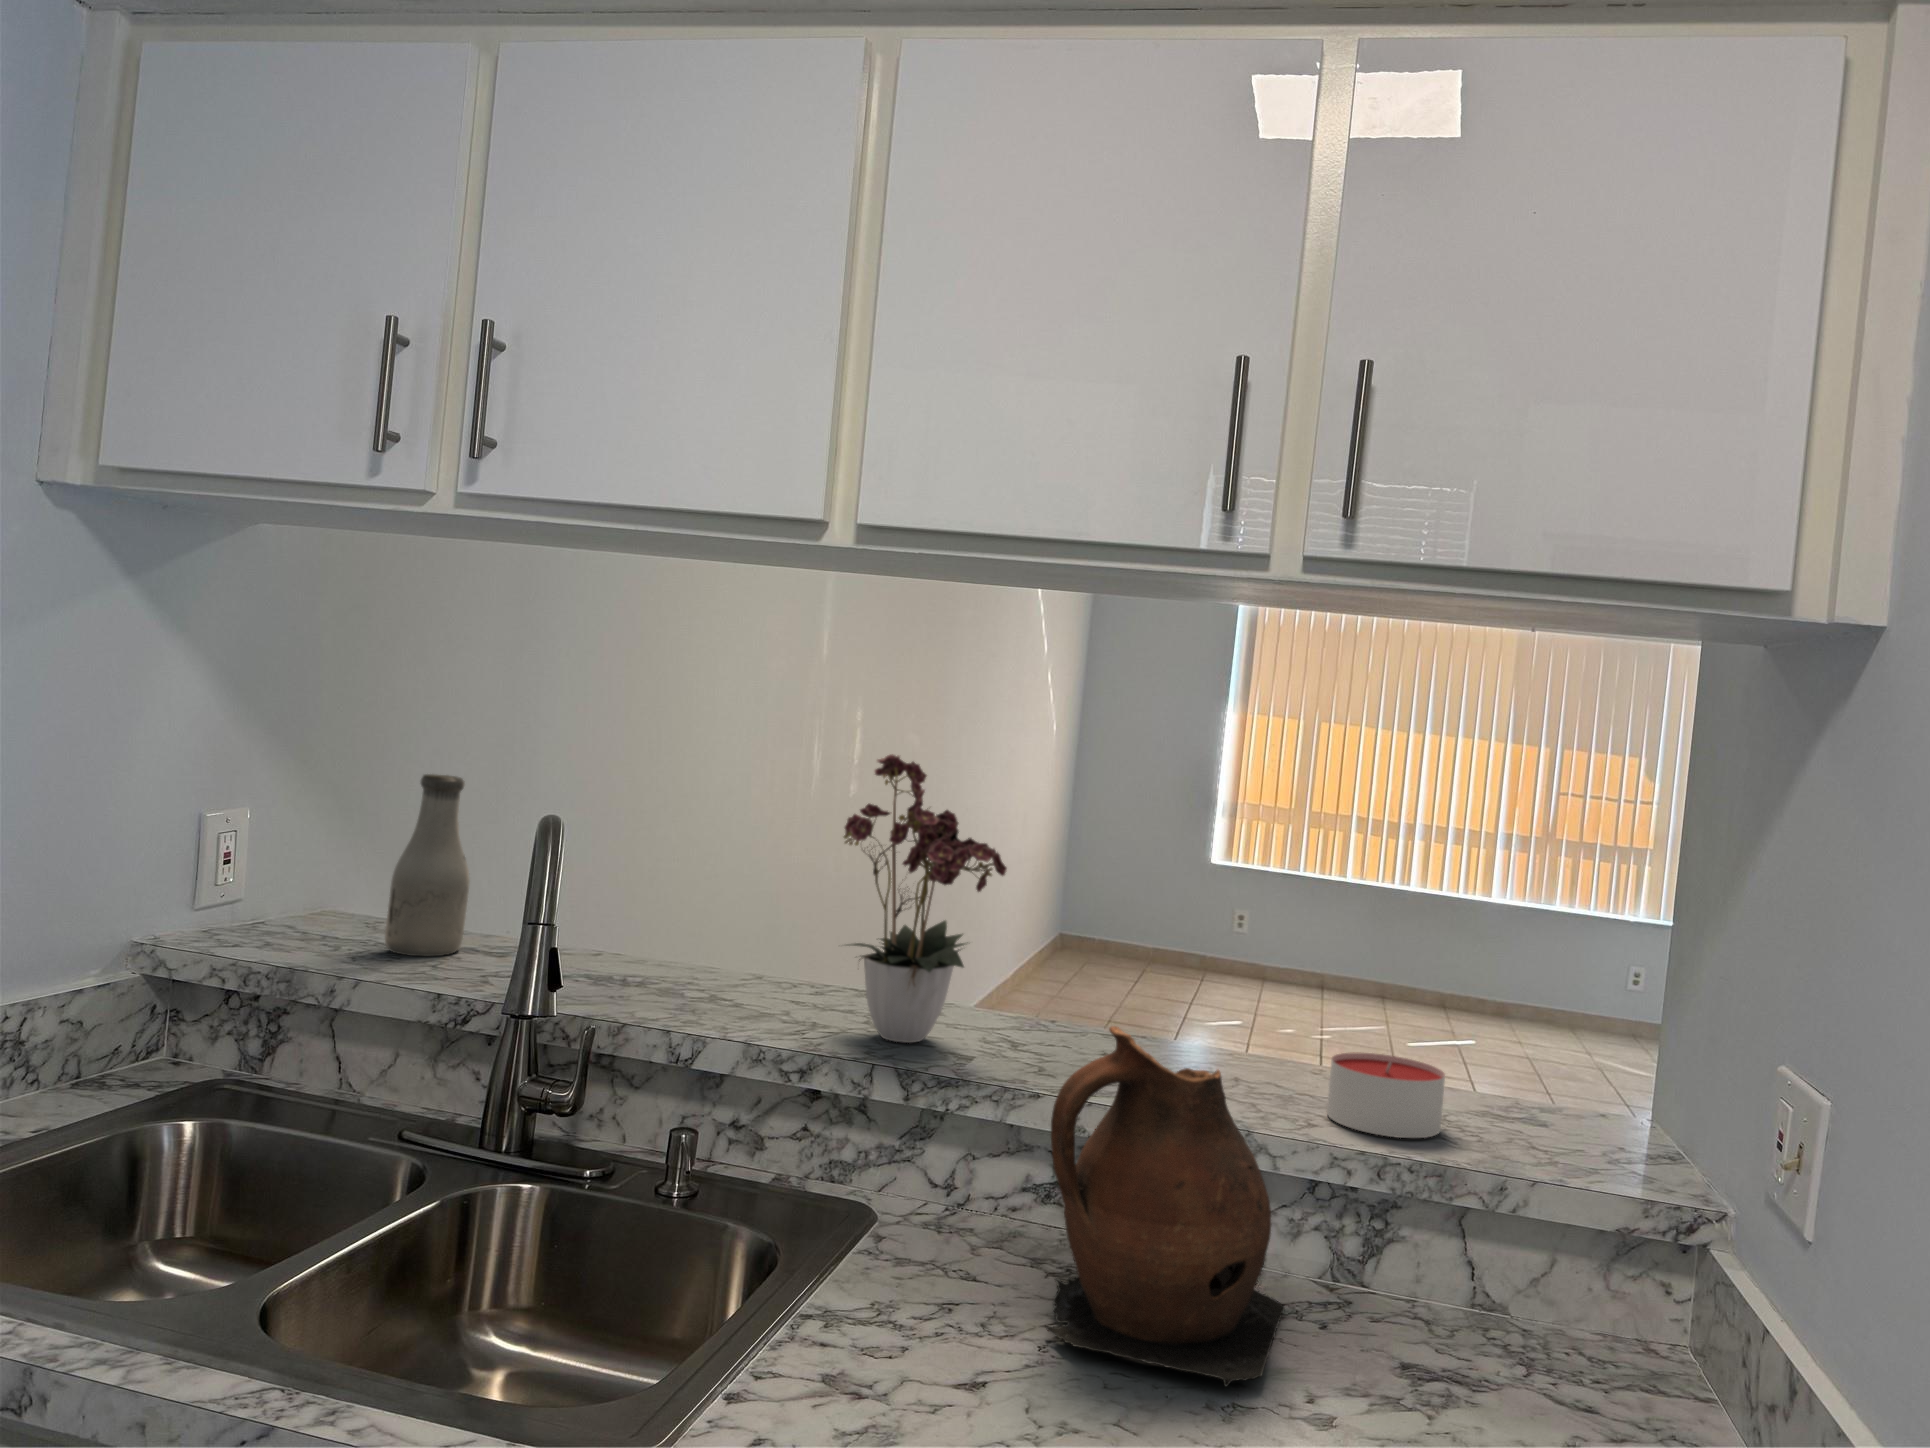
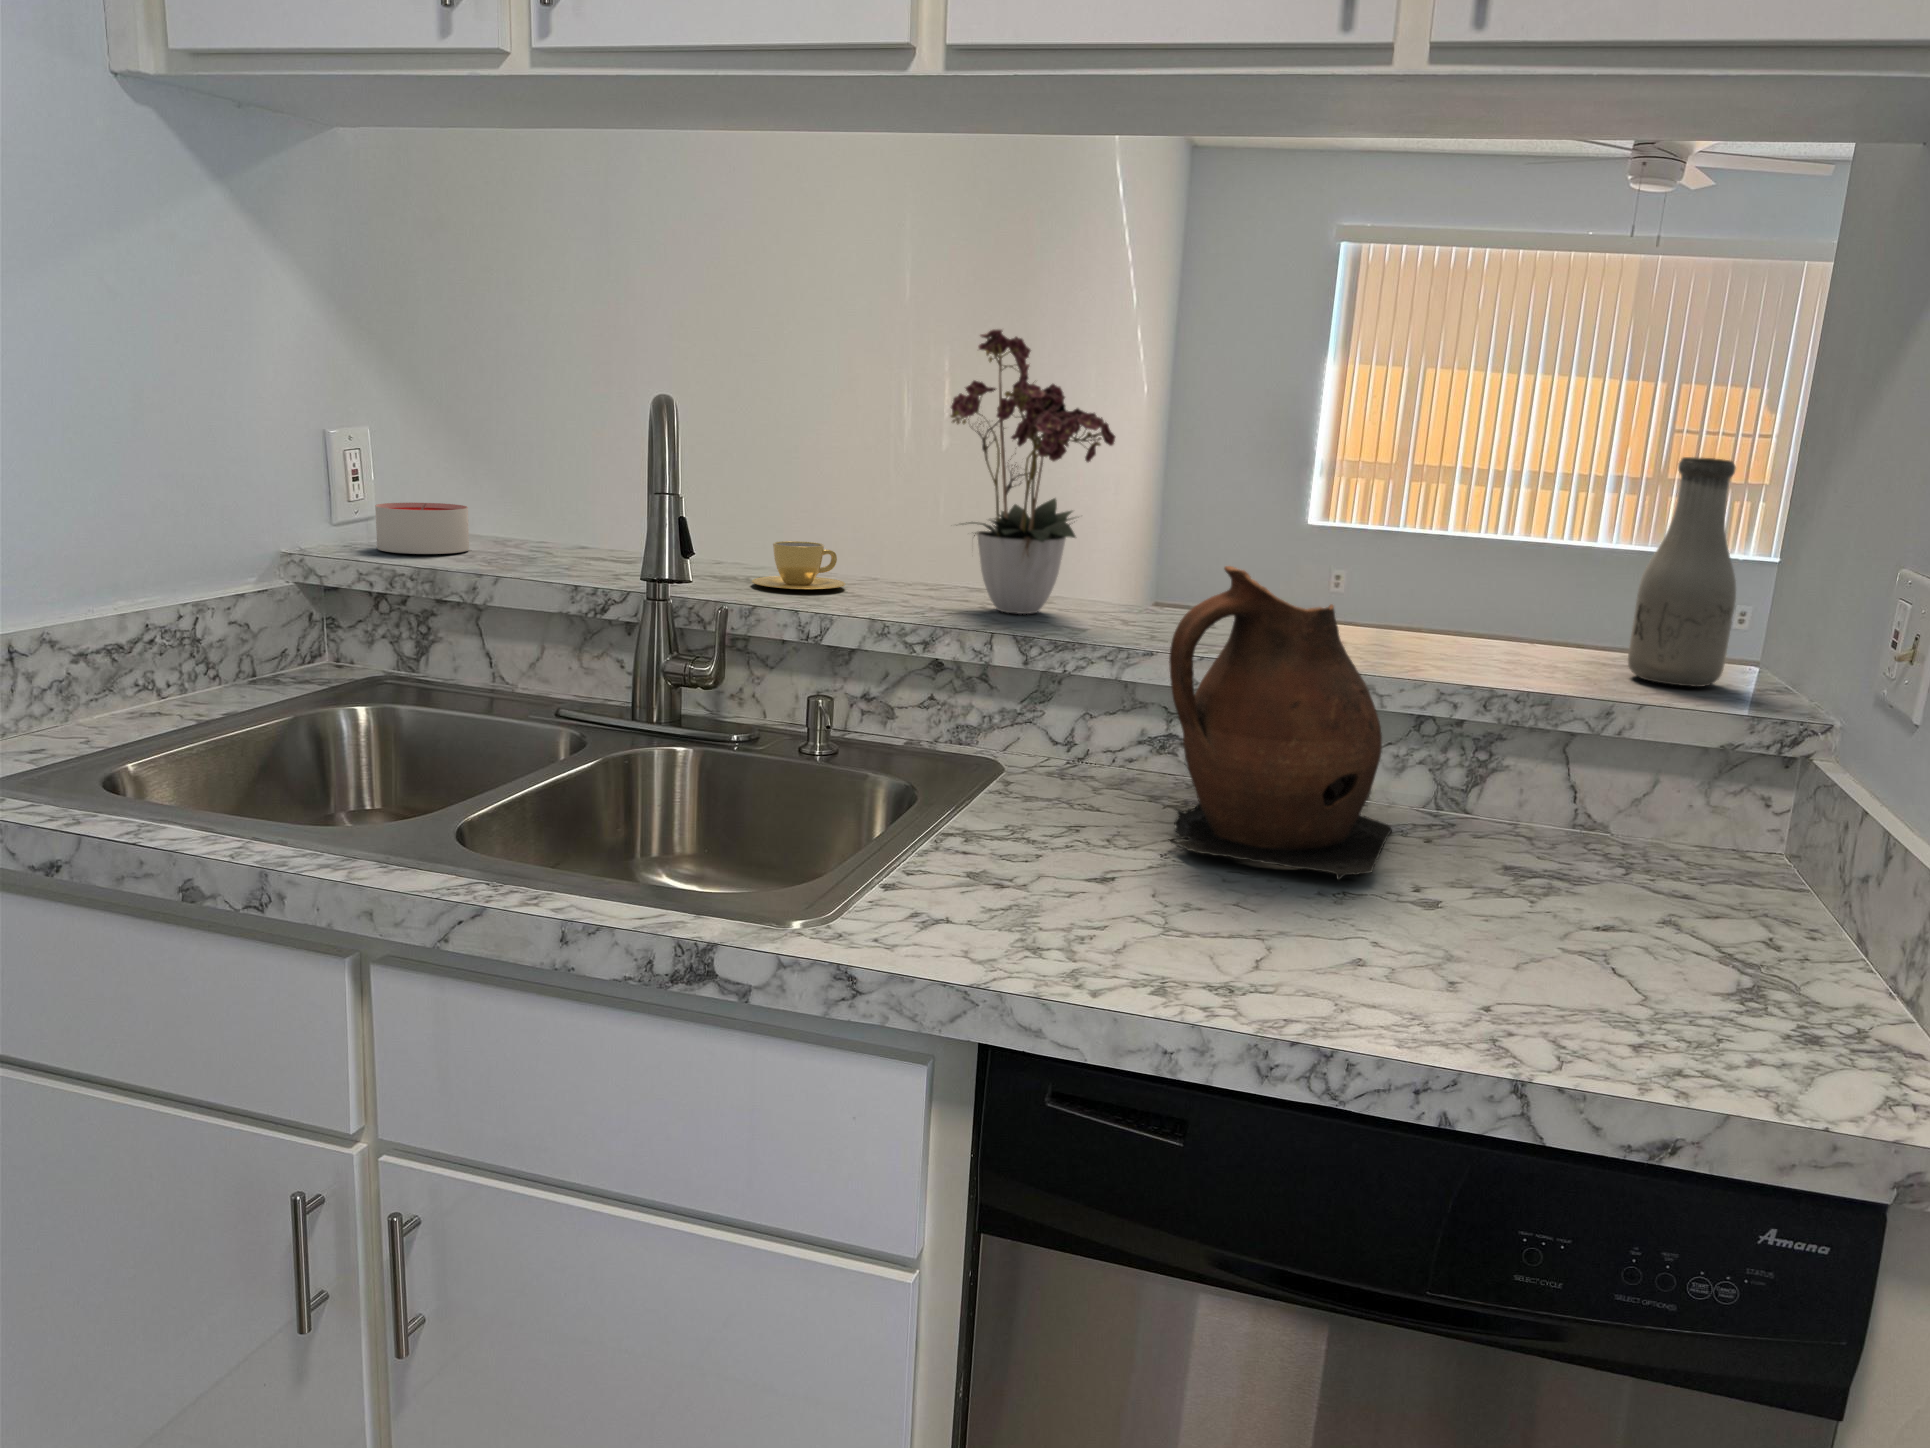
bottle: present [385,774,470,956] -> present [1628,457,1736,687]
cup: none [628,950,726,1006] -> present [752,541,846,589]
candle: present [1327,1052,1445,1138] -> present [375,503,469,554]

